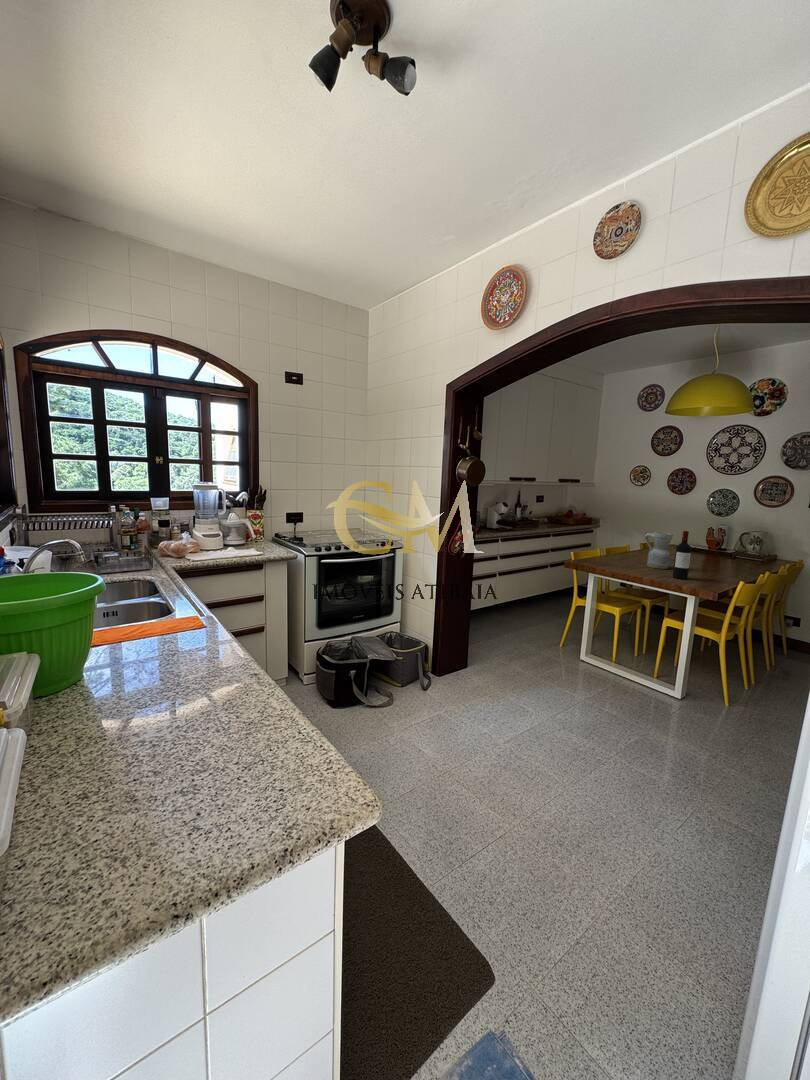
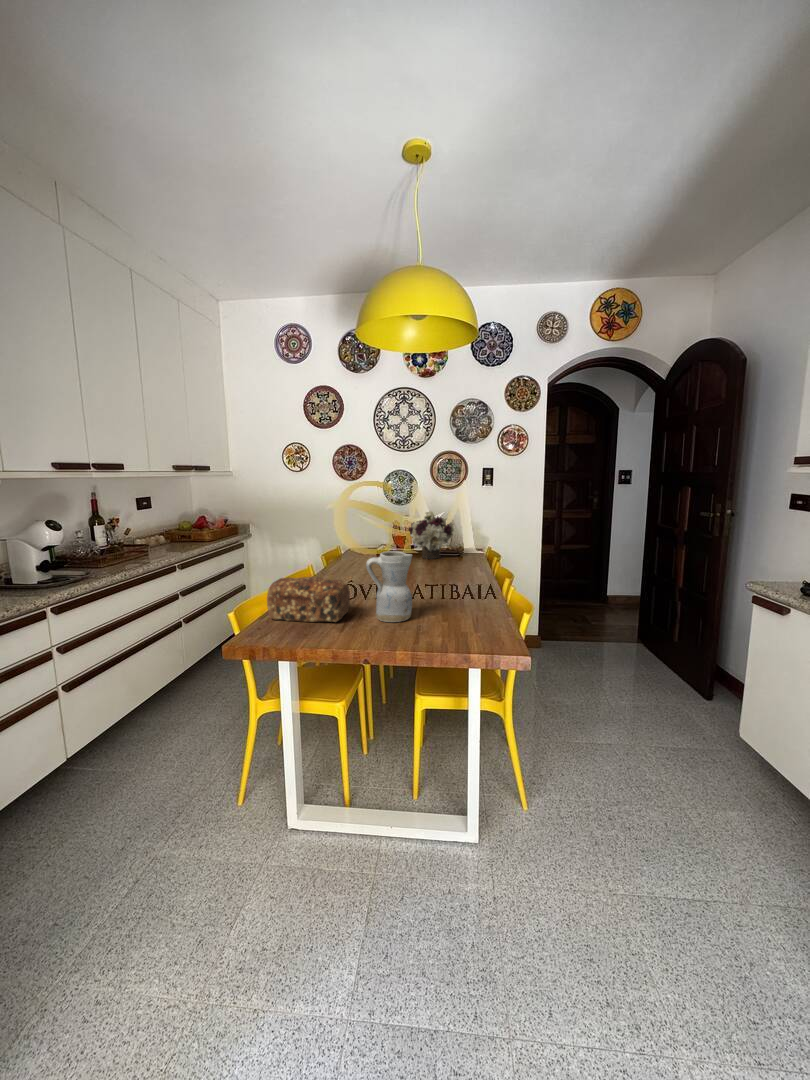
flower arrangement: none [715,521,756,557] -> present [409,511,454,559]
wine bottle: present [673,531,691,579] -> none [442,551,468,647]
bread loaf: none [591,538,636,562] -> present [267,577,350,622]

